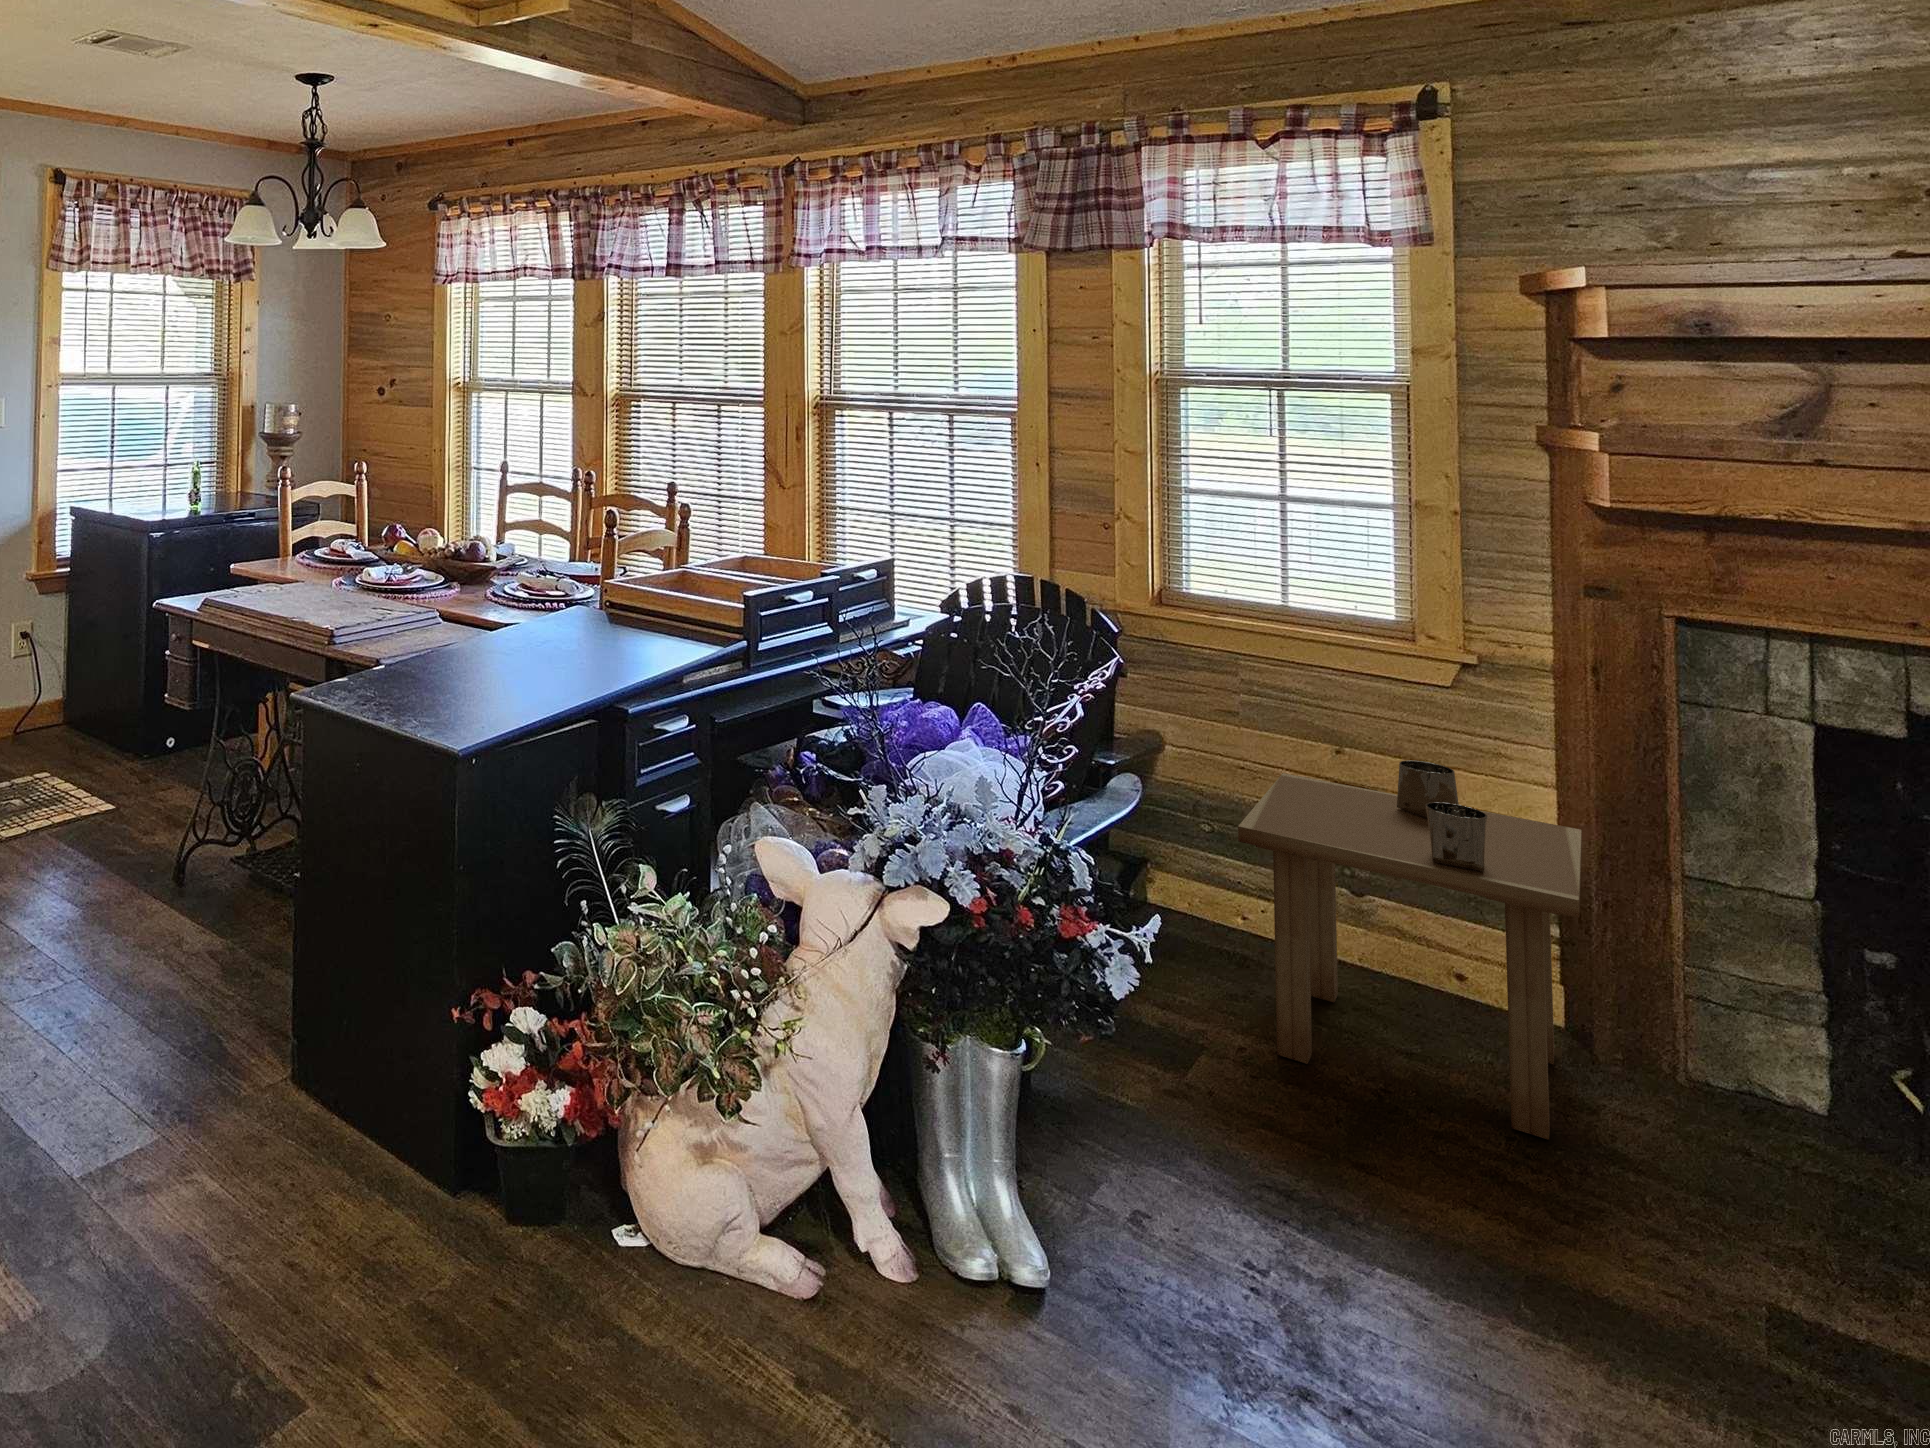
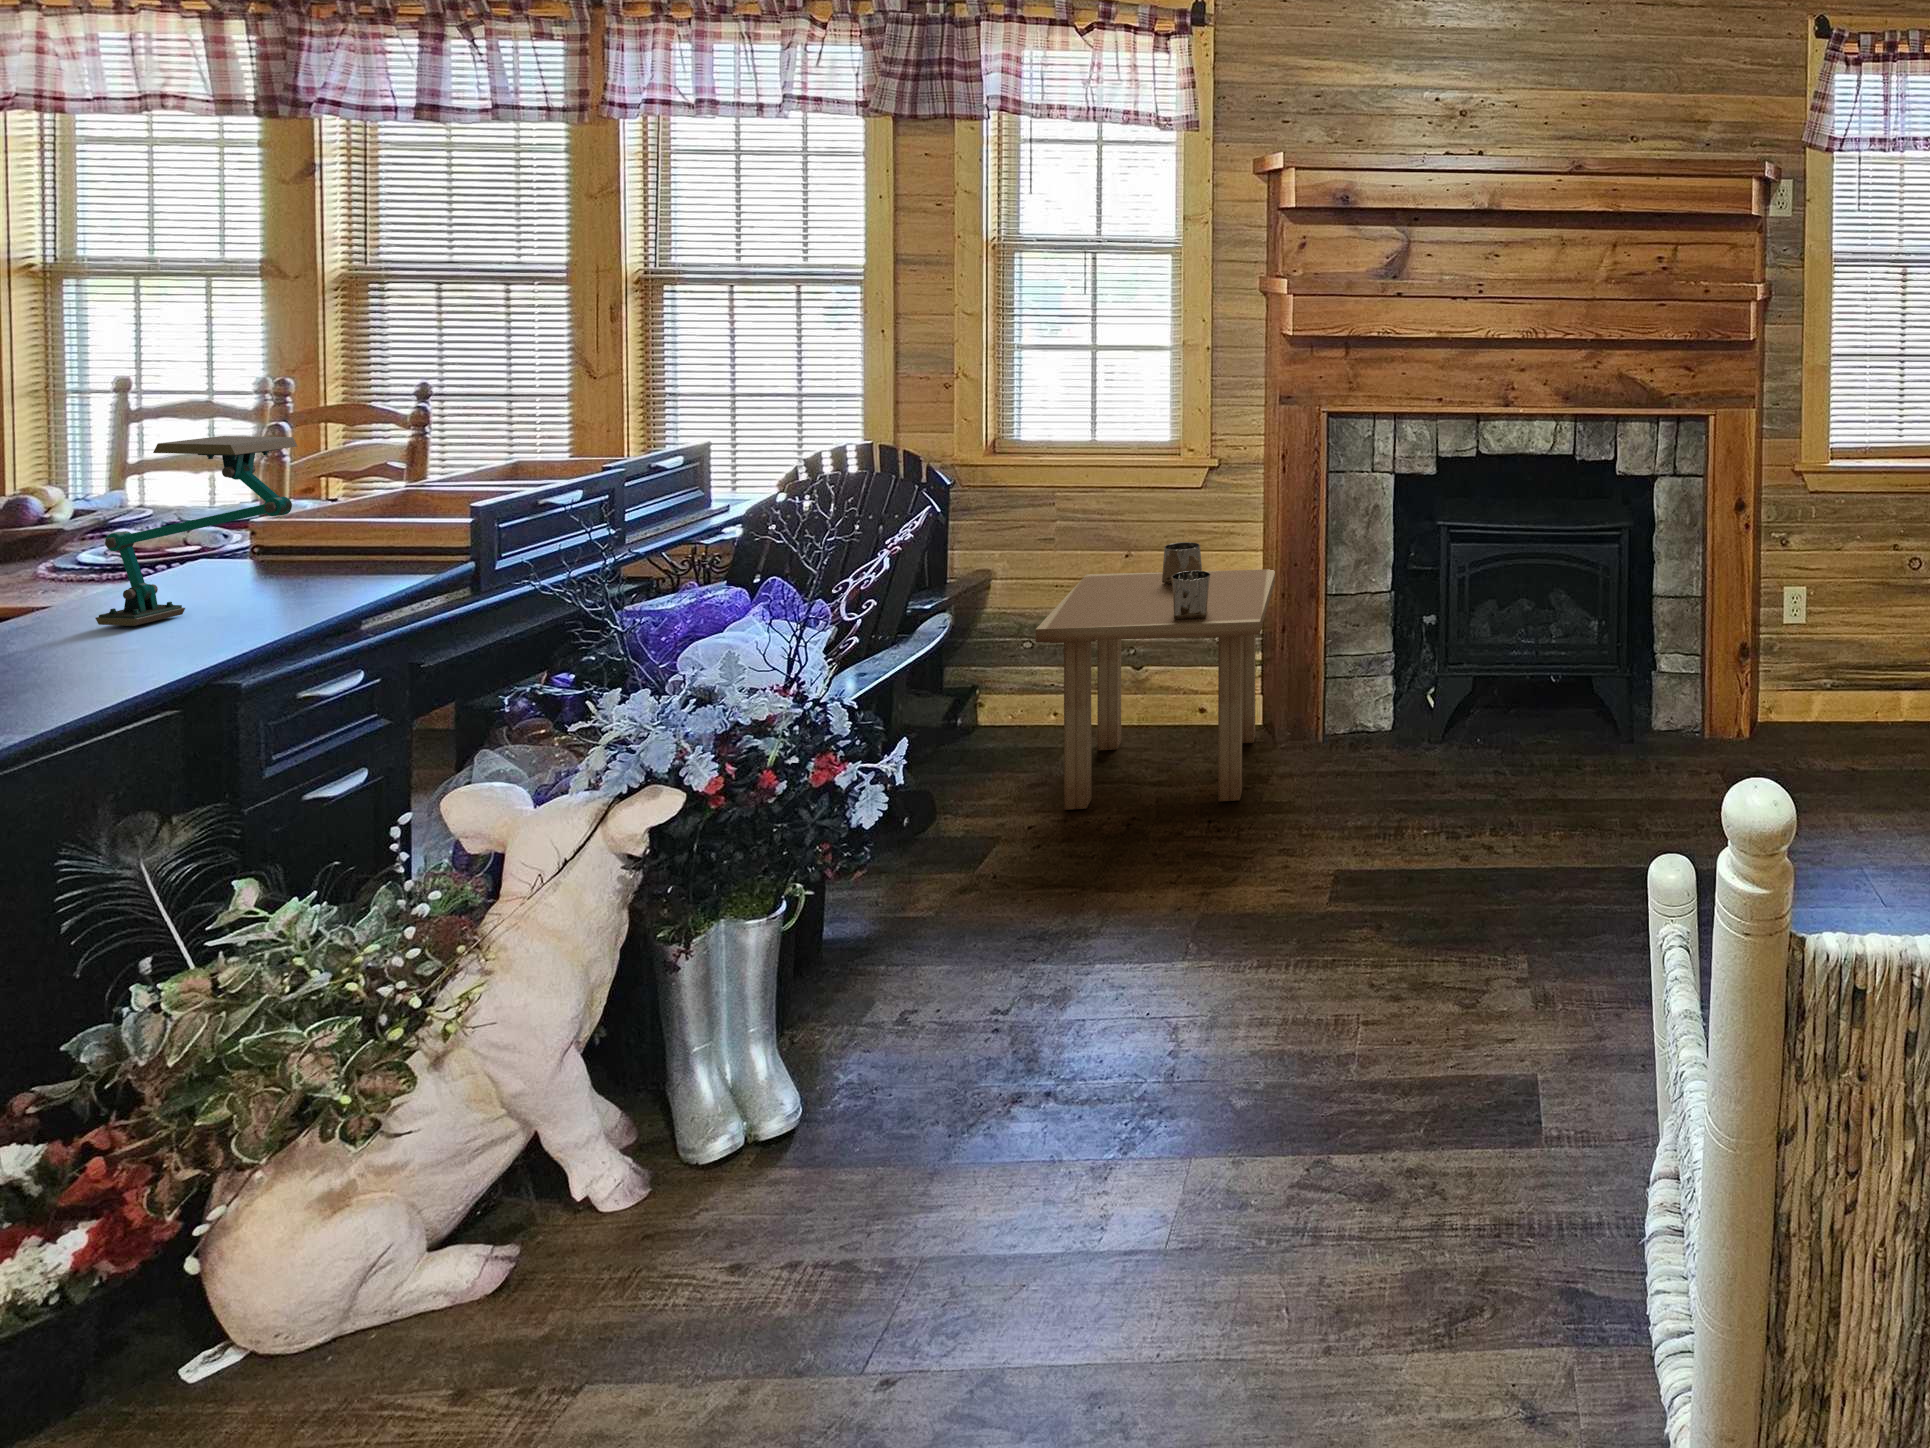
desk lamp: none [547,524,655,653] -> present [95,436,297,626]

